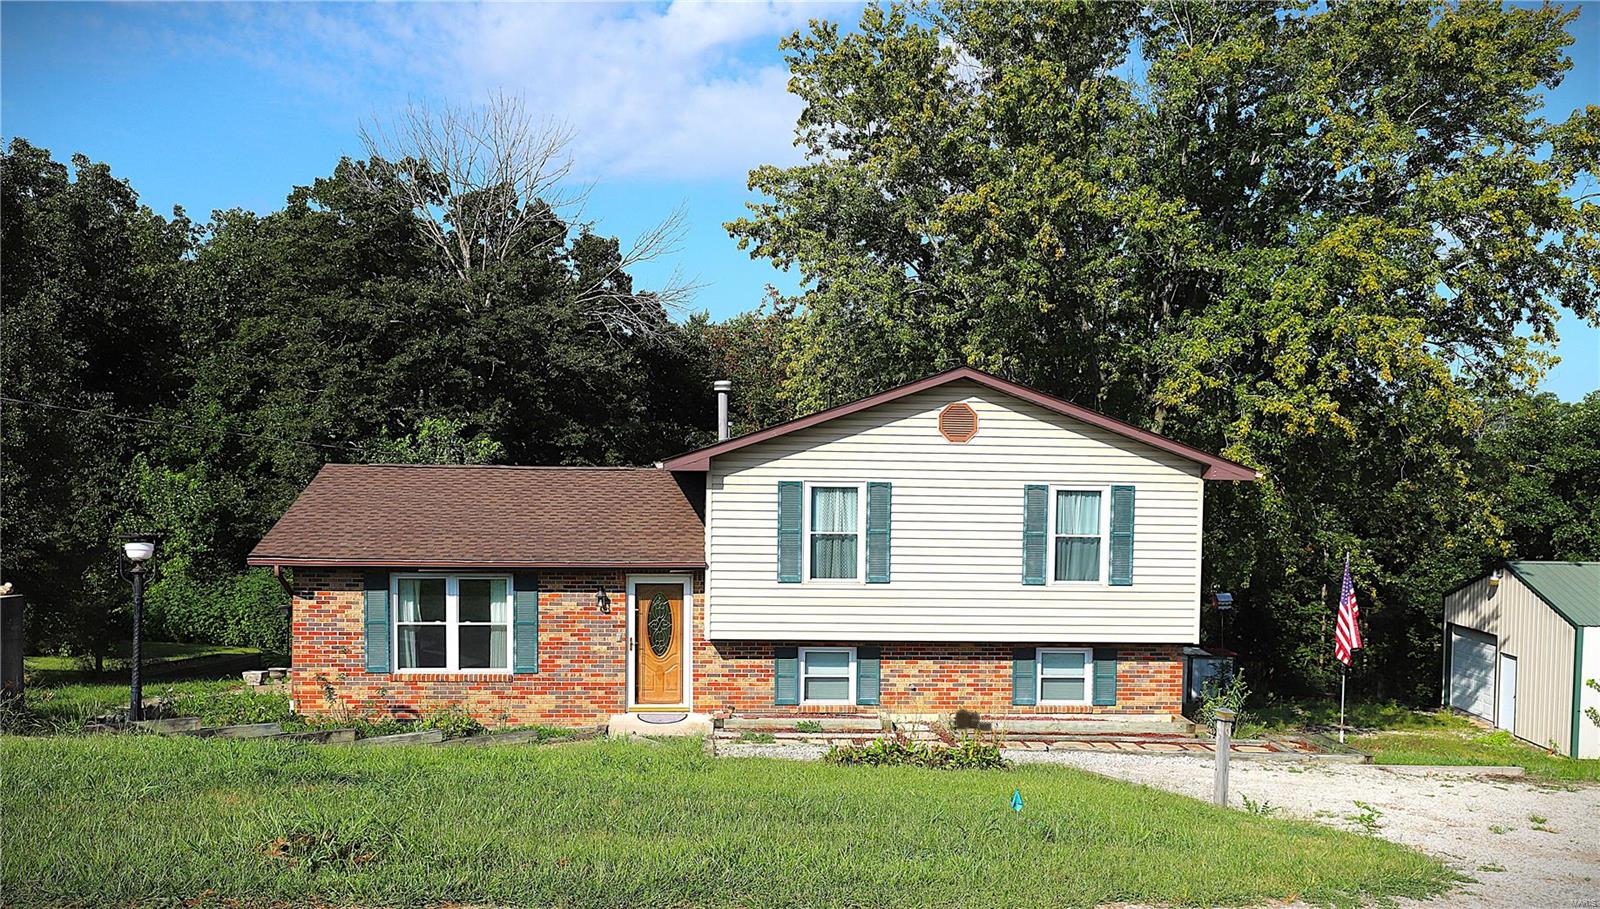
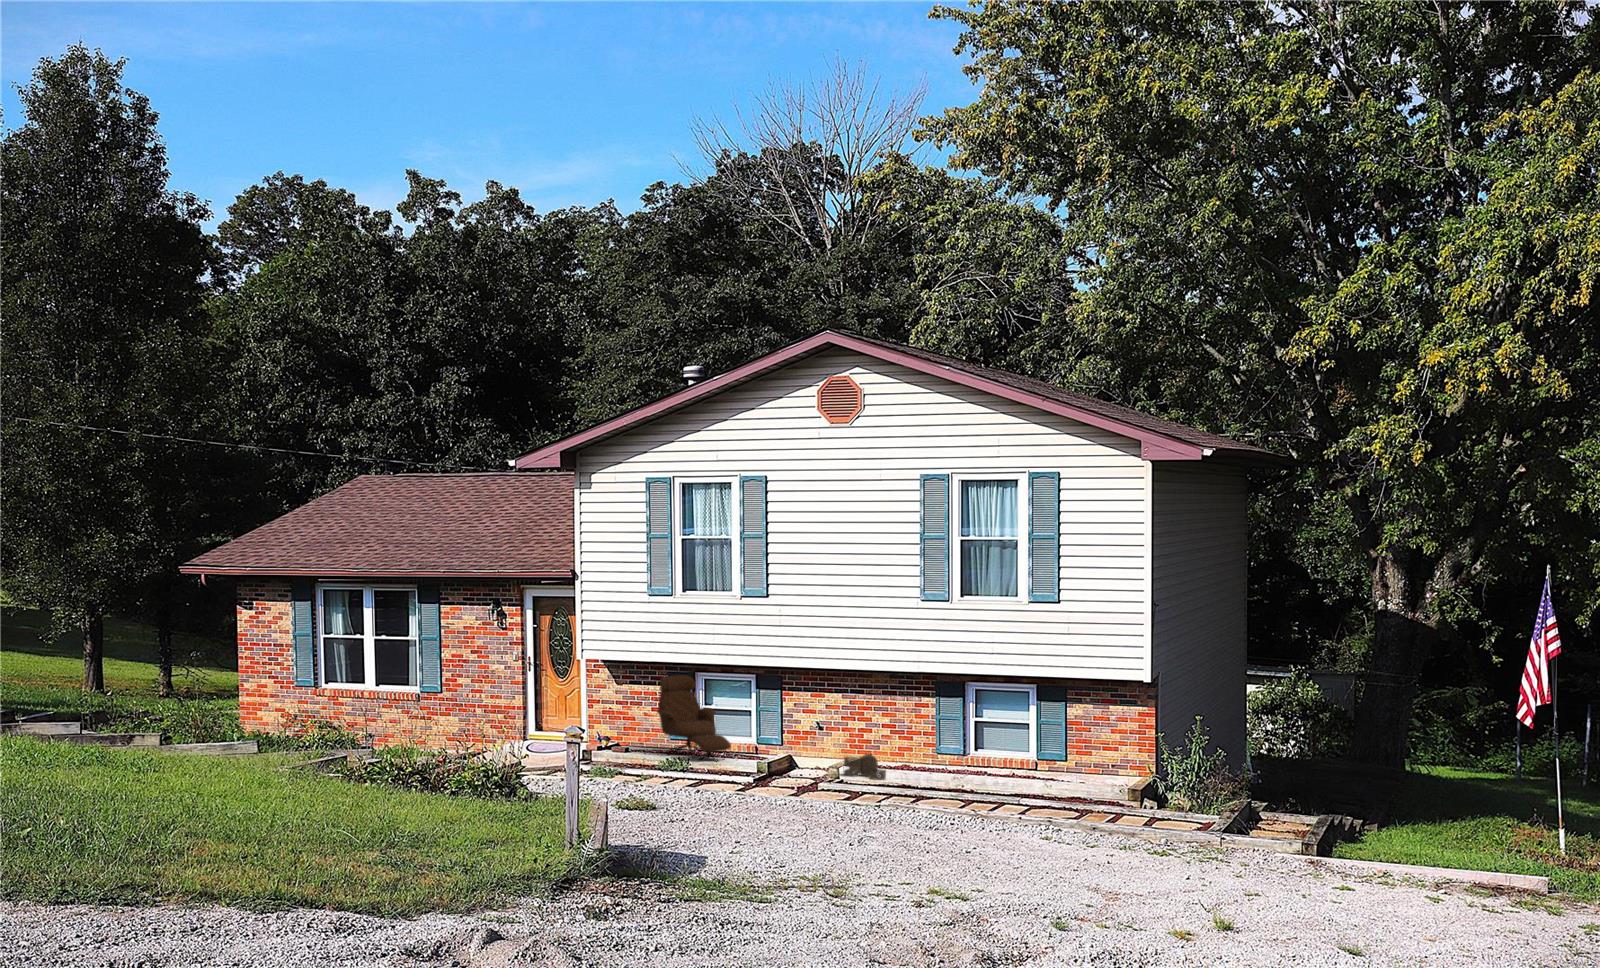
lounge chair: none [782,650,854,726] -> present [657,675,731,762]

